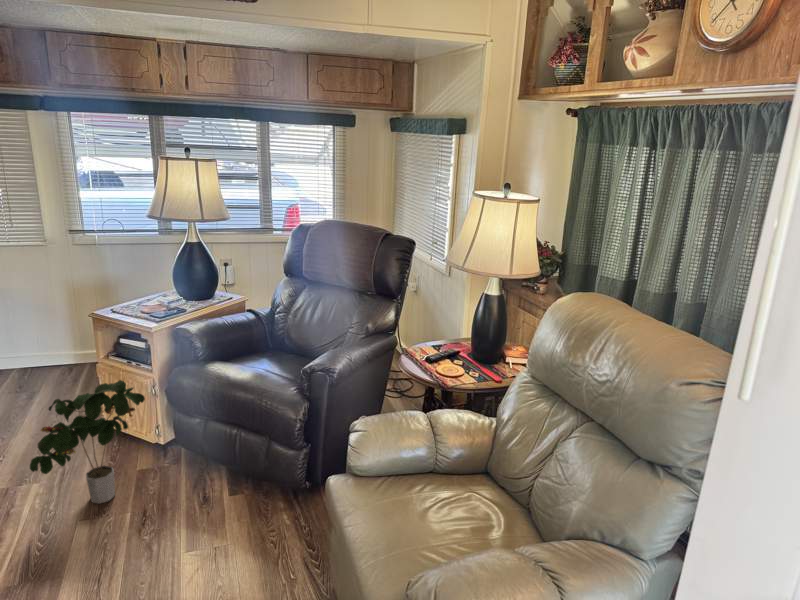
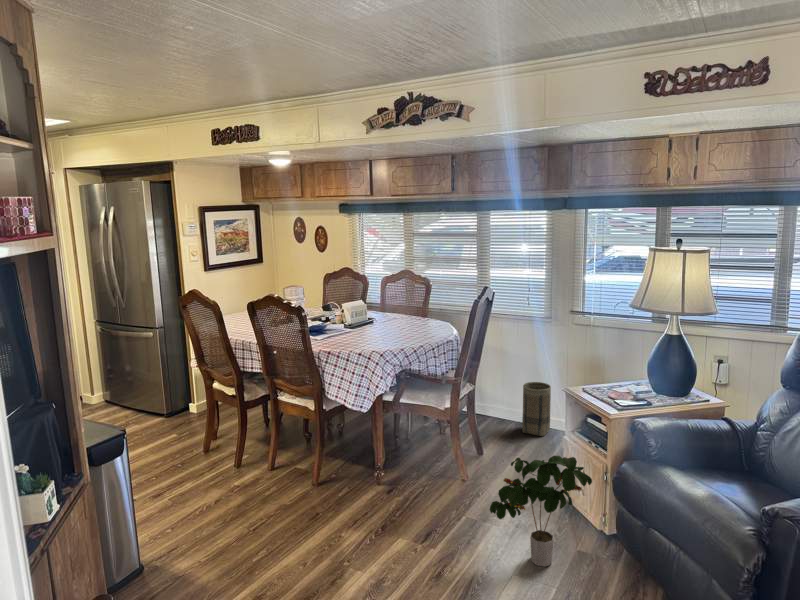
basket: none [21,316,64,377] -> present [522,382,551,436]

